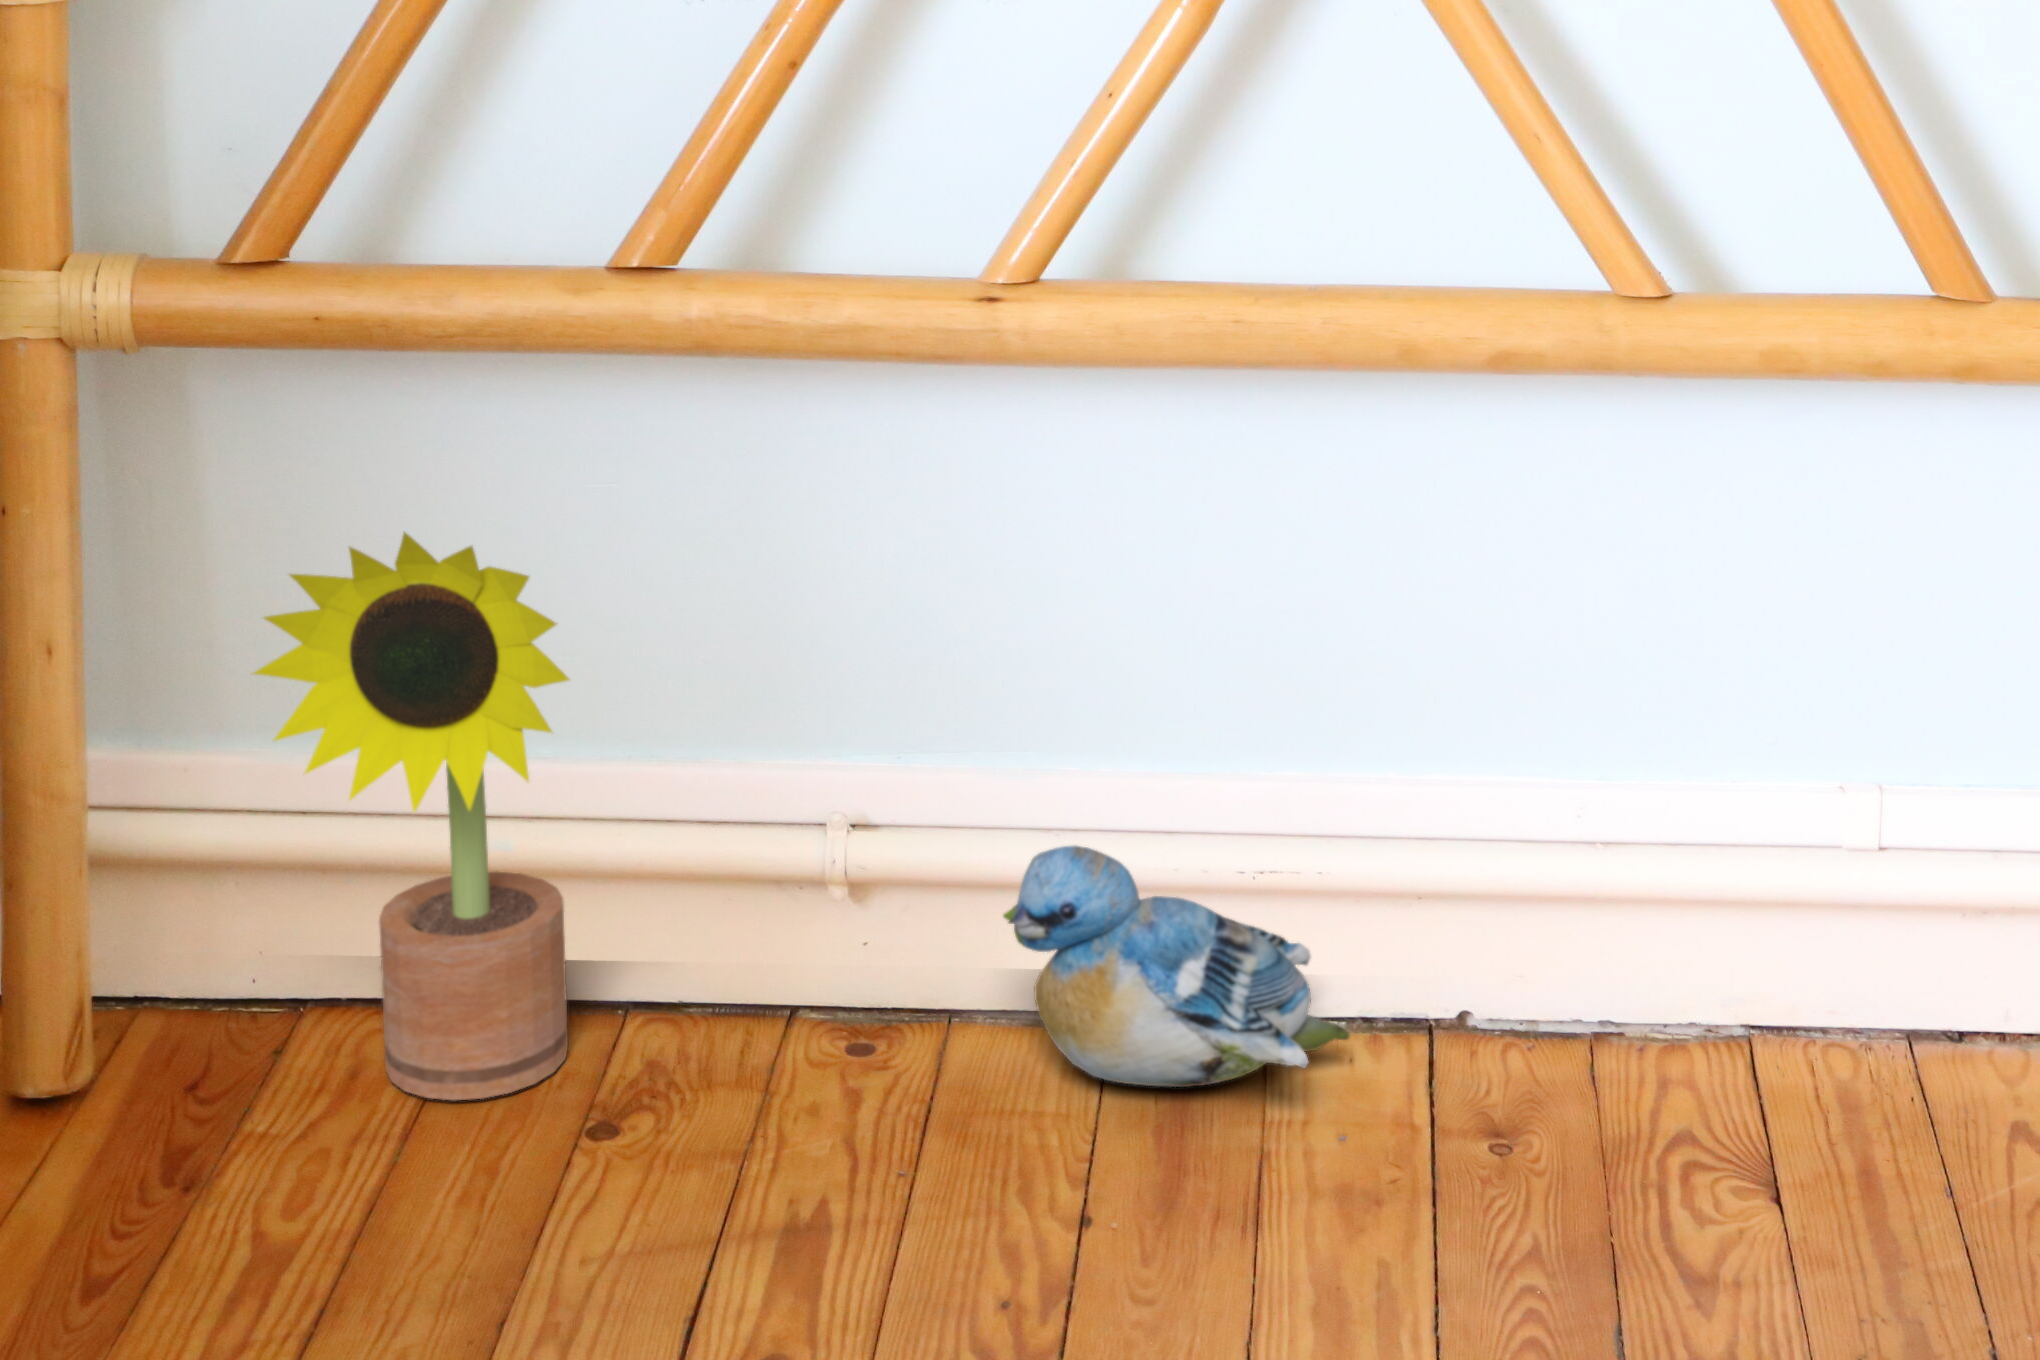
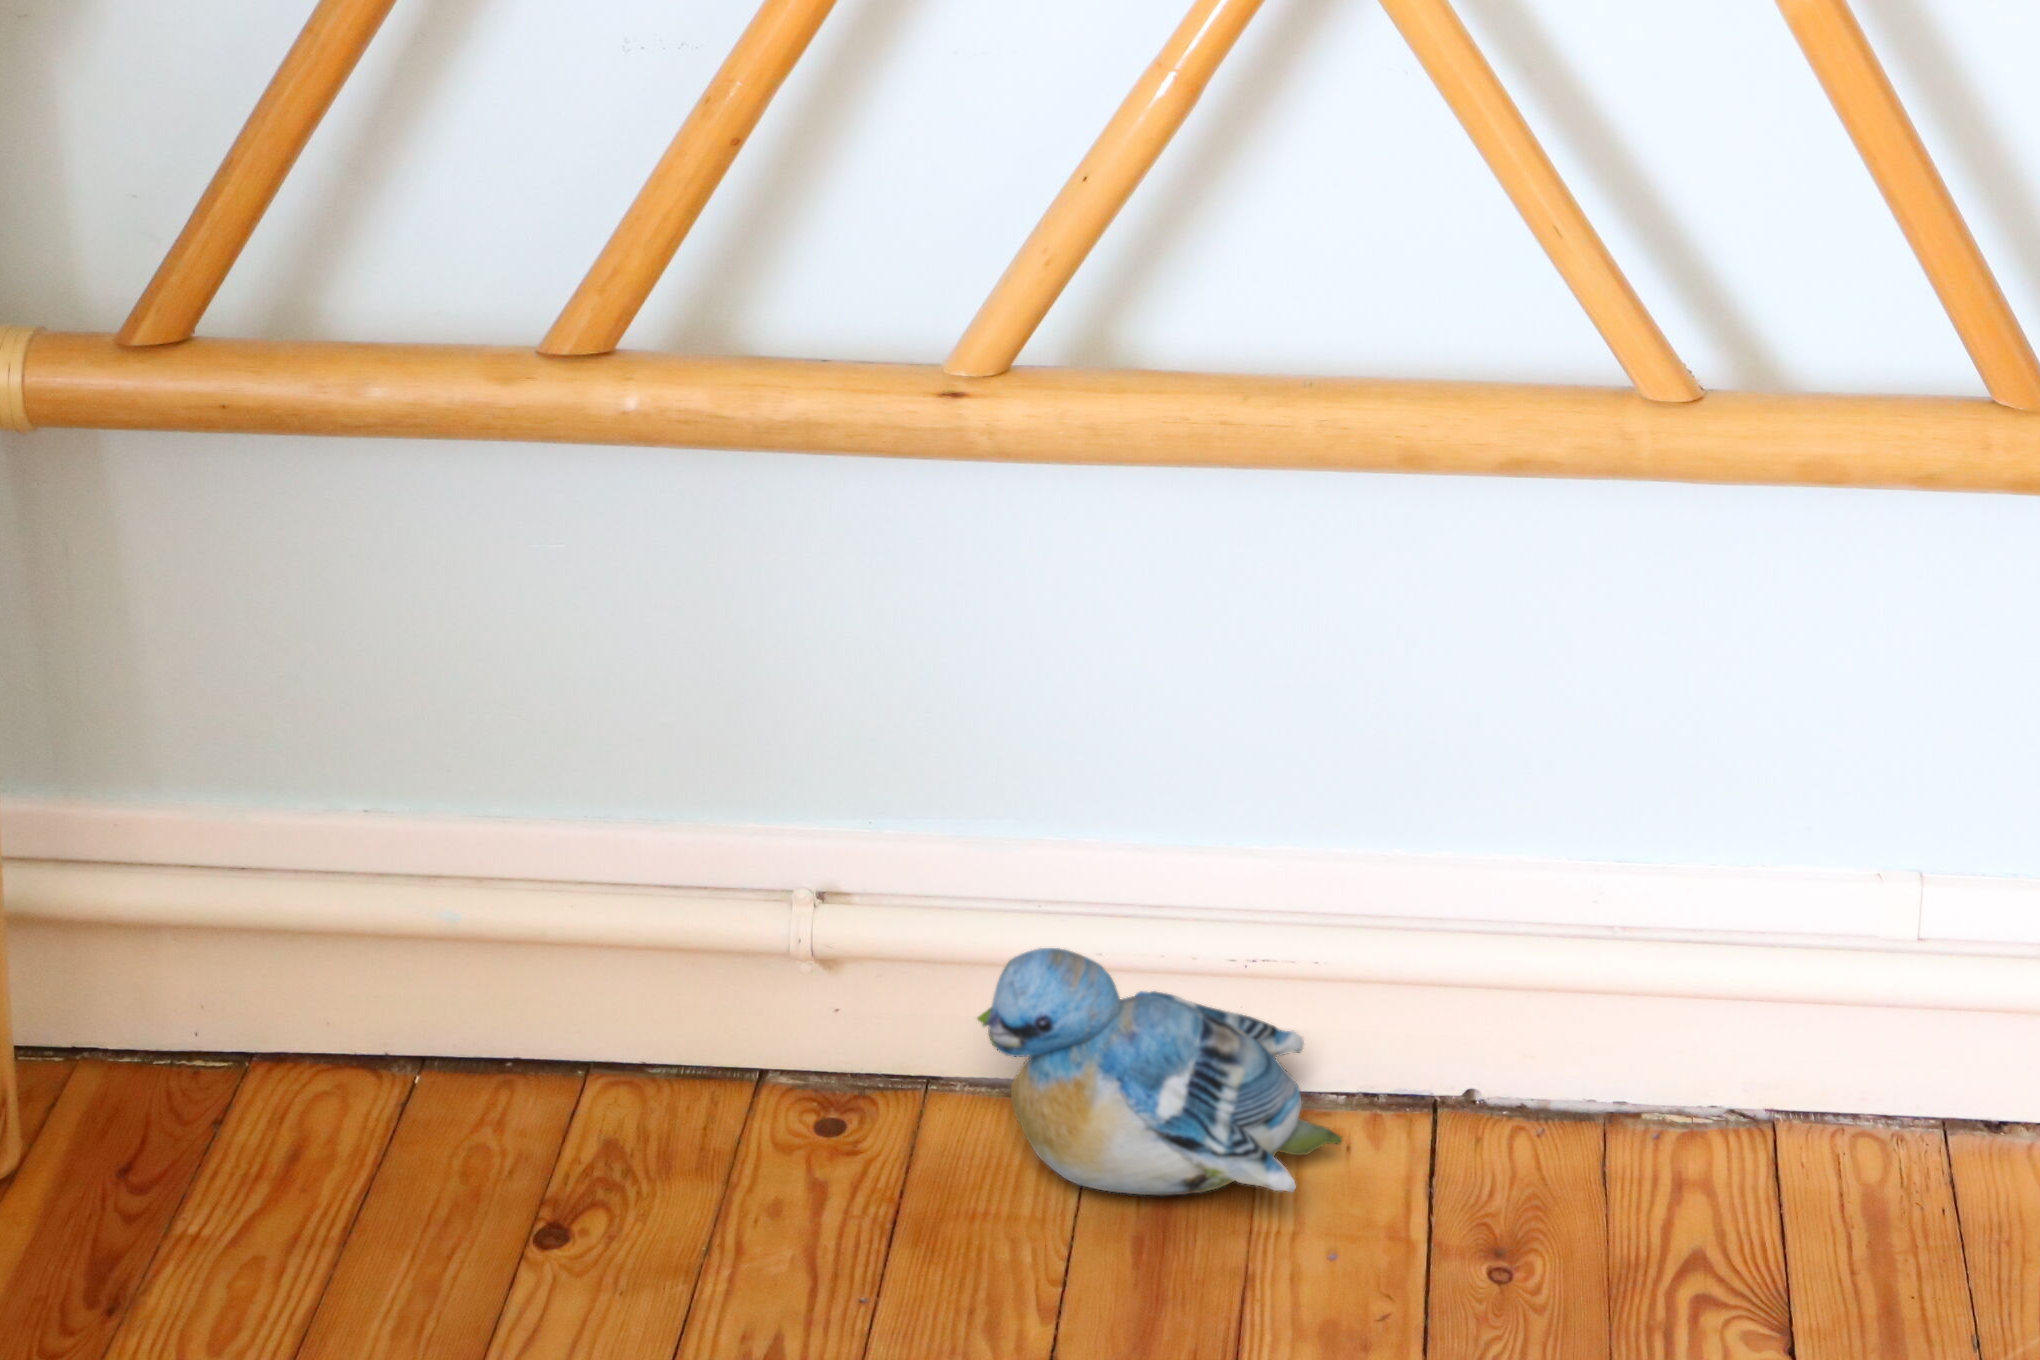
decorative plant: present [254,533,569,1100] -> none [169,654,526,1199]

